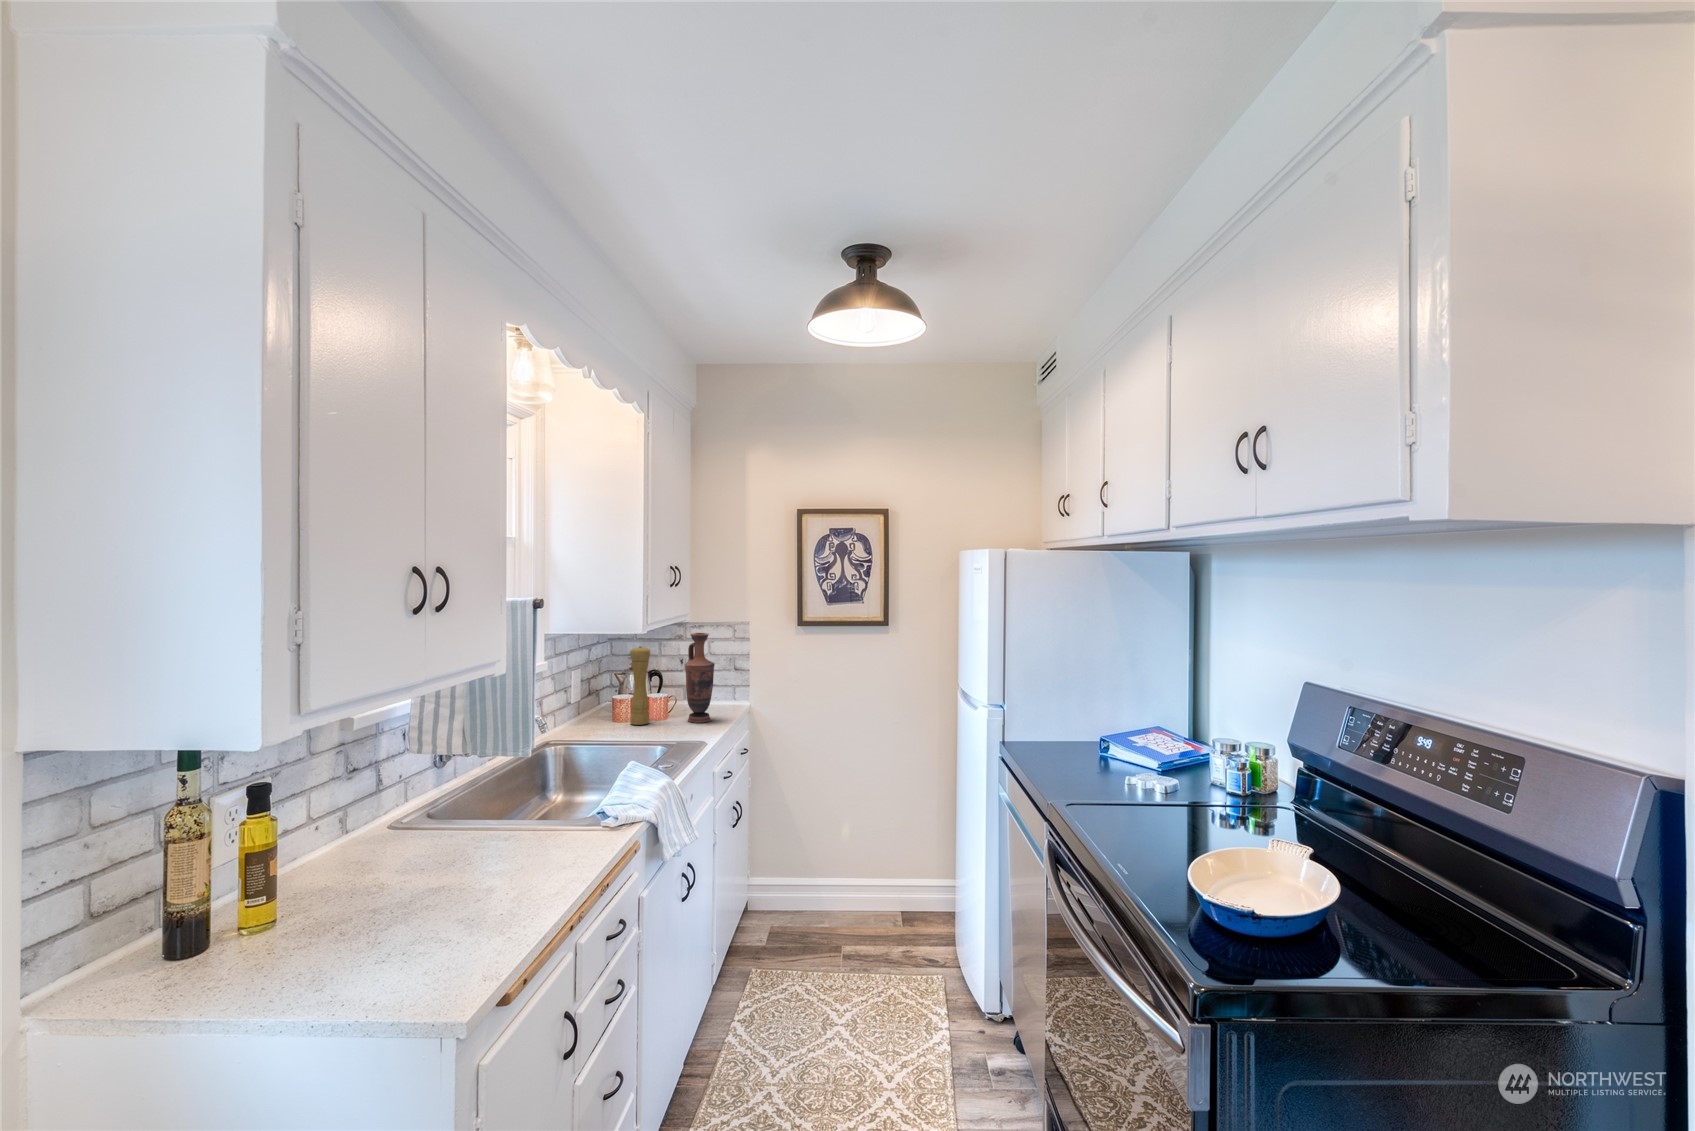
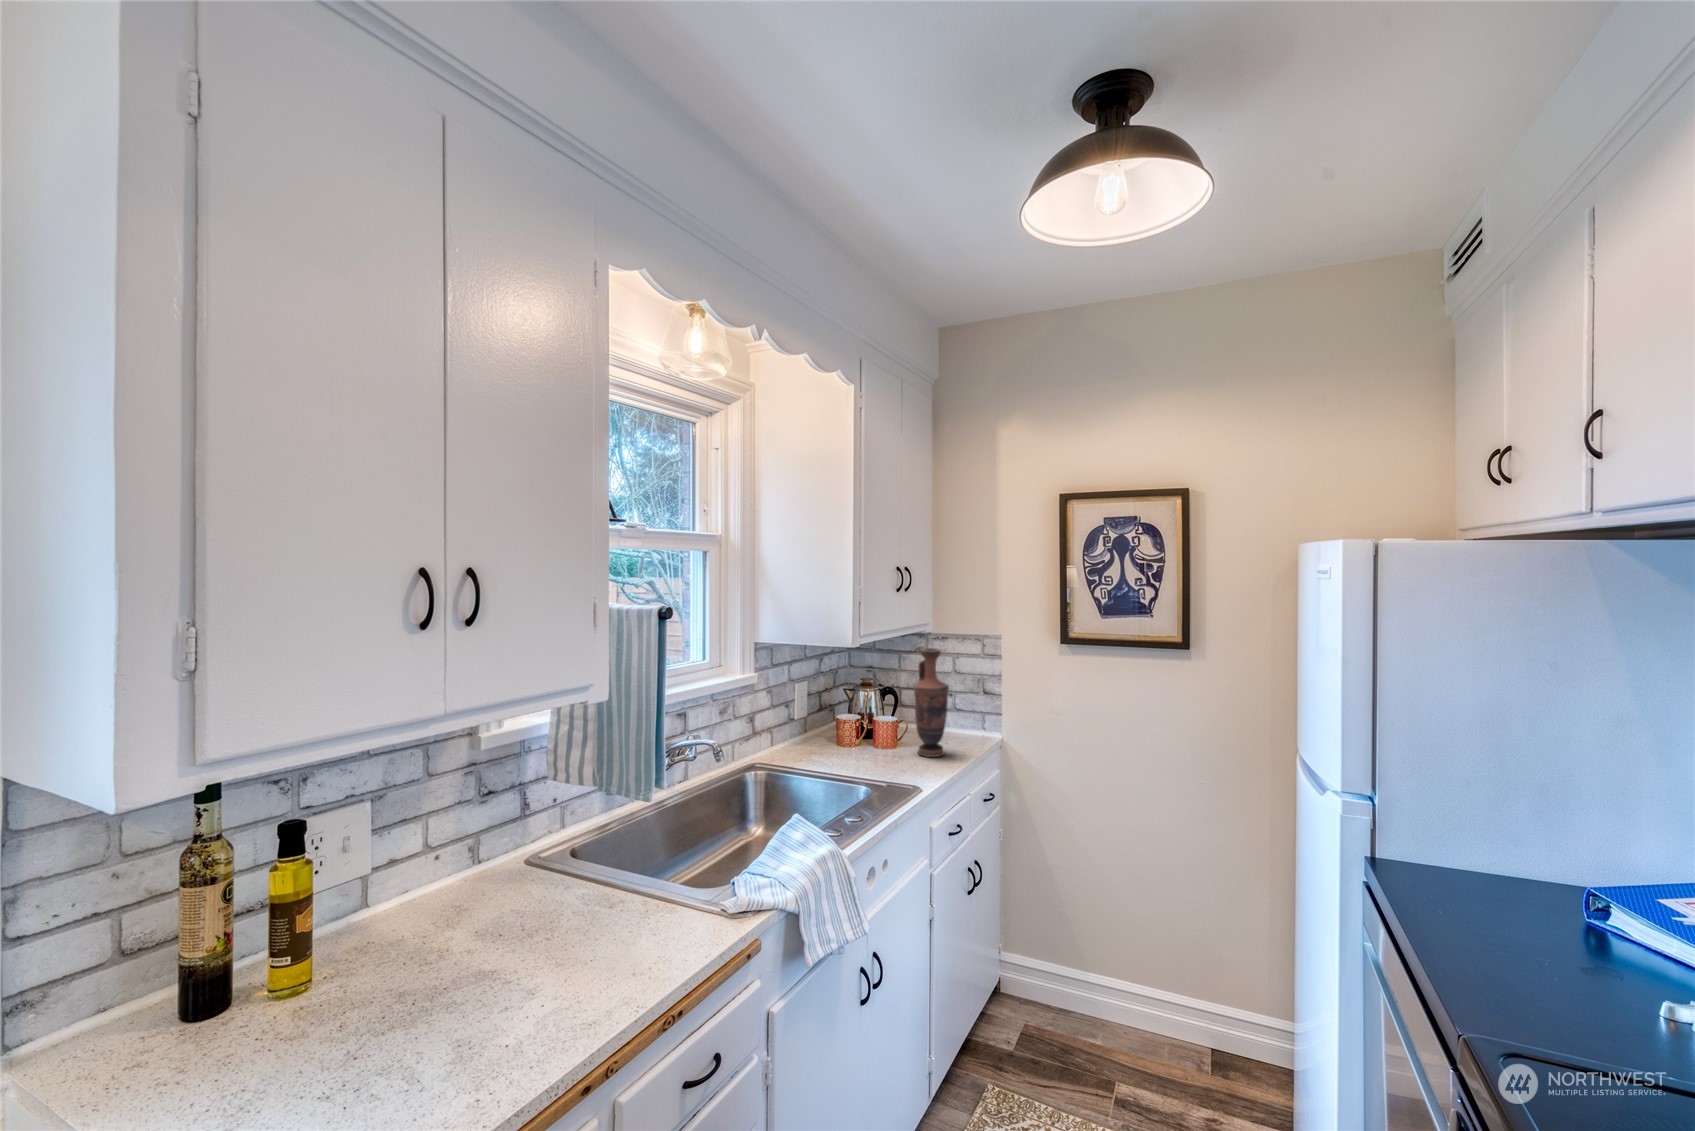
pepper mill: present [630,646,650,725] -> none [851,661,873,753]

